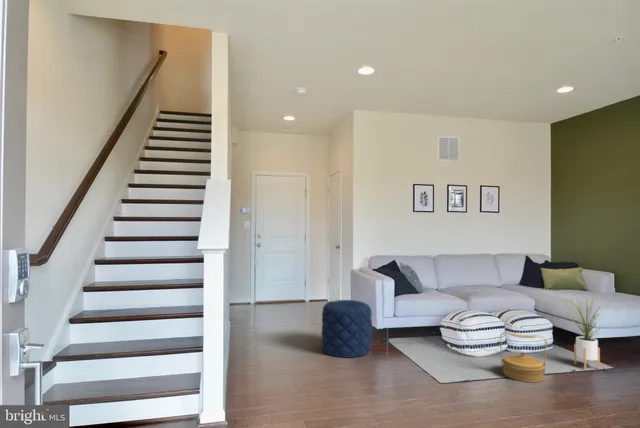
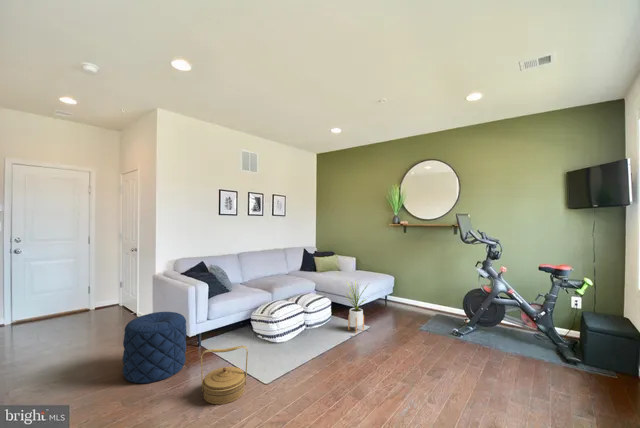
basket: present [500,332,547,382] -> present [201,346,248,404]

